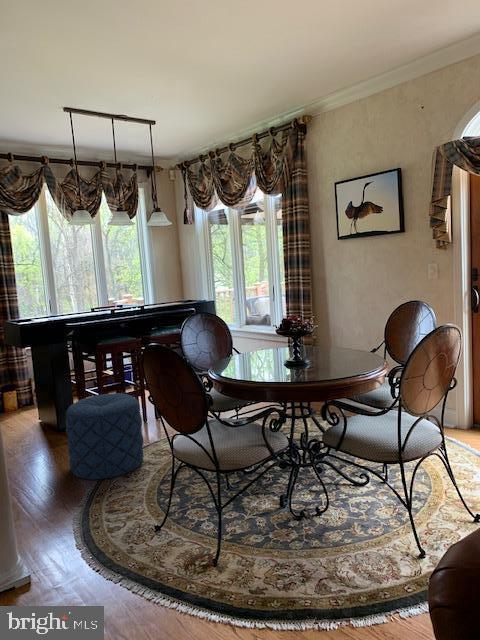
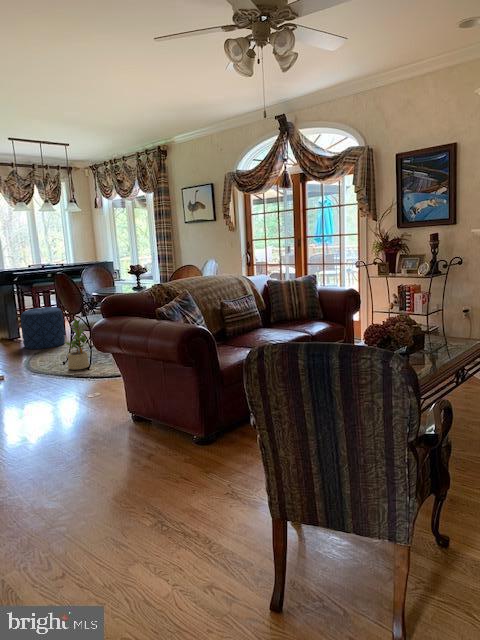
potted plant: none [150,475,212,611] -> present [65,319,89,370]

